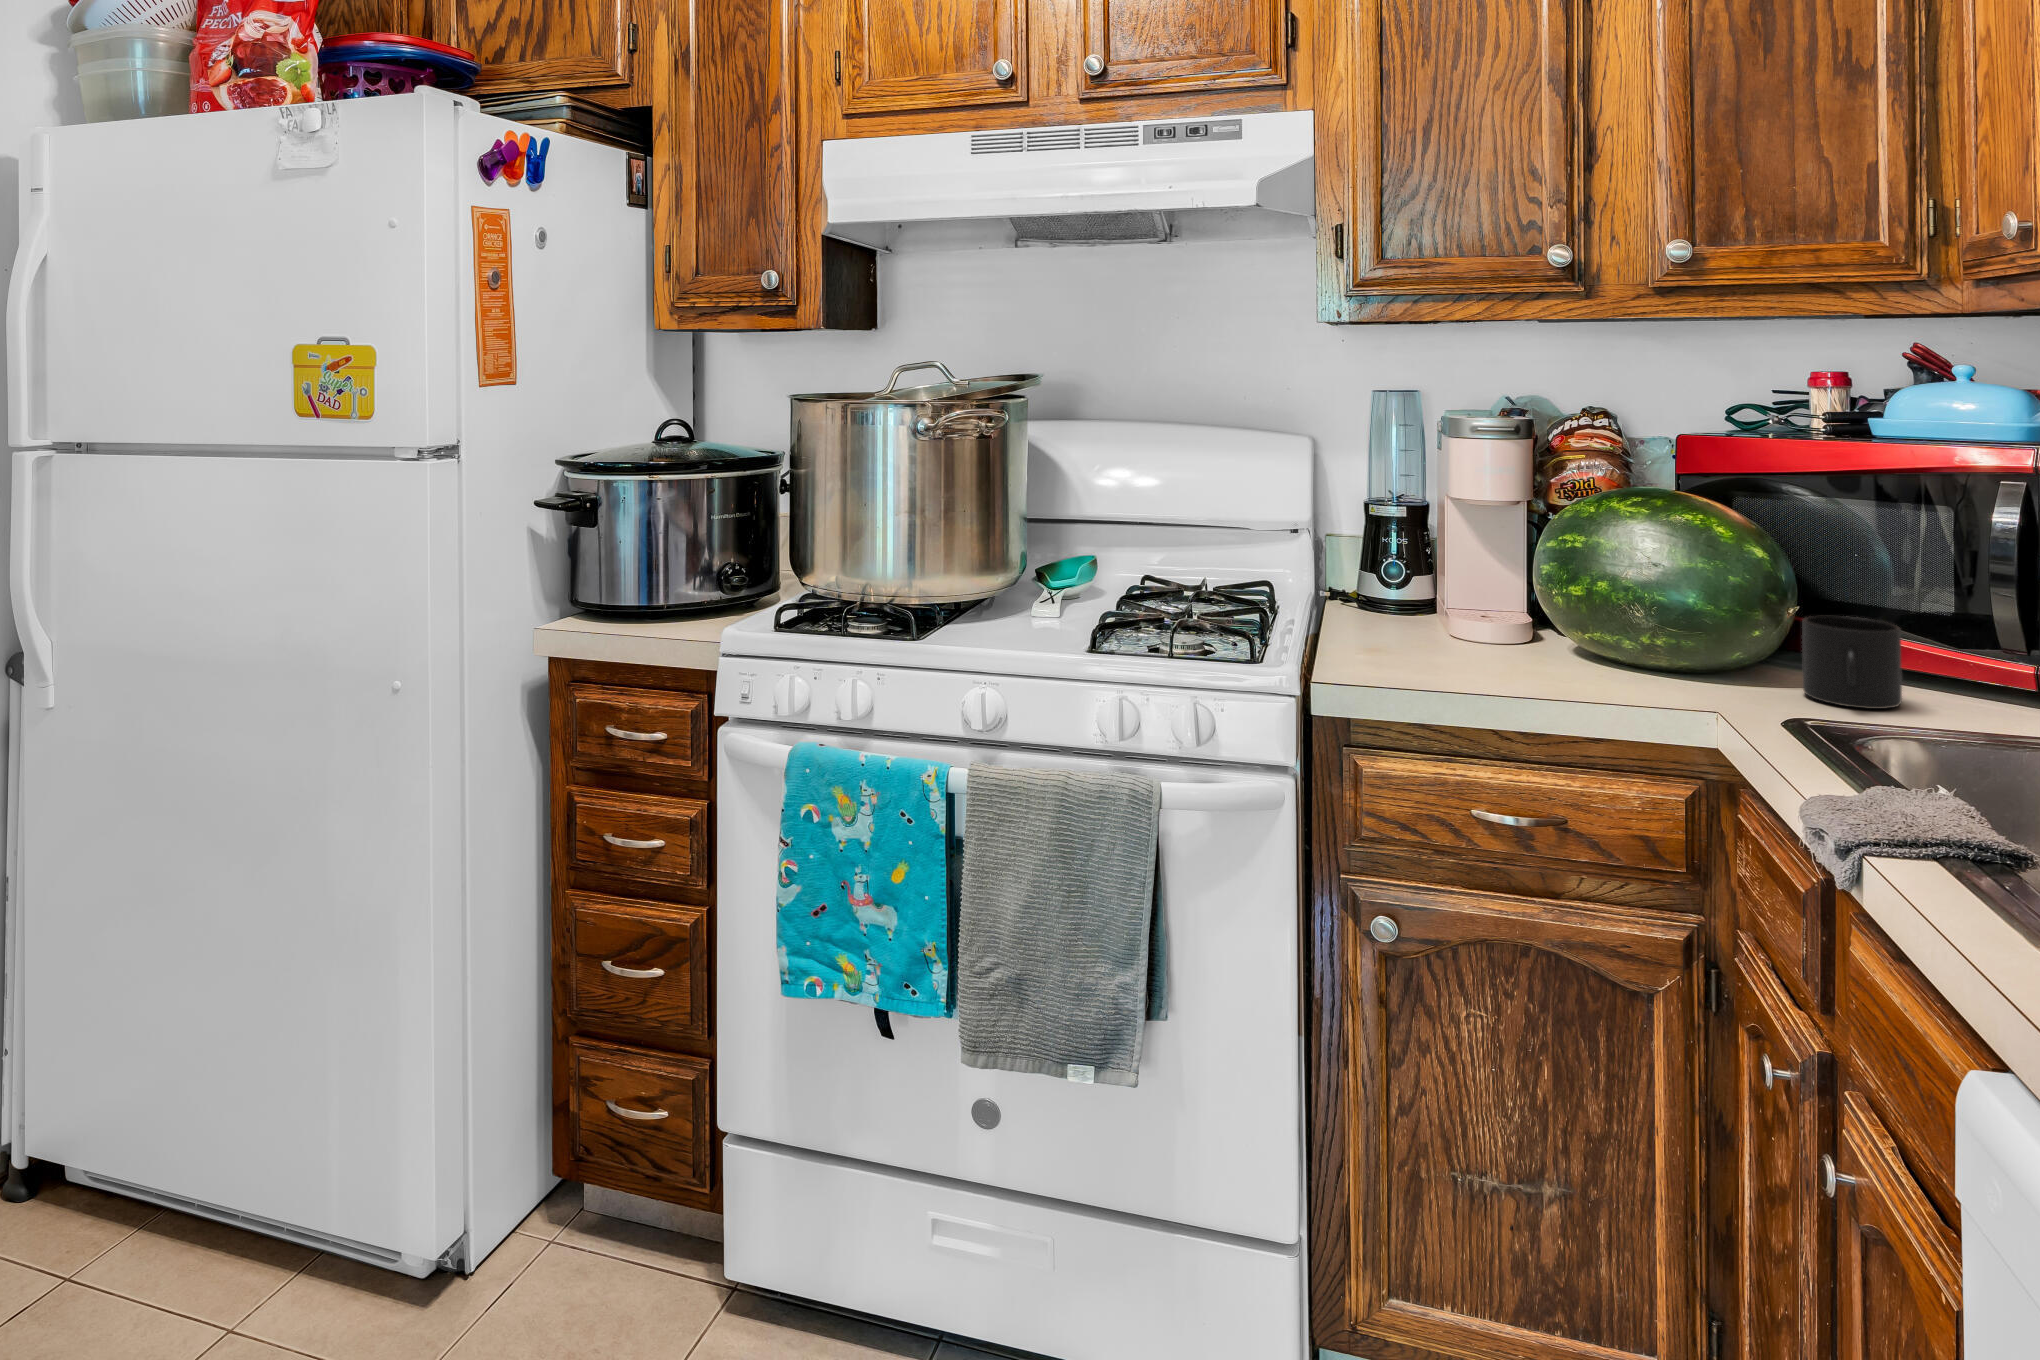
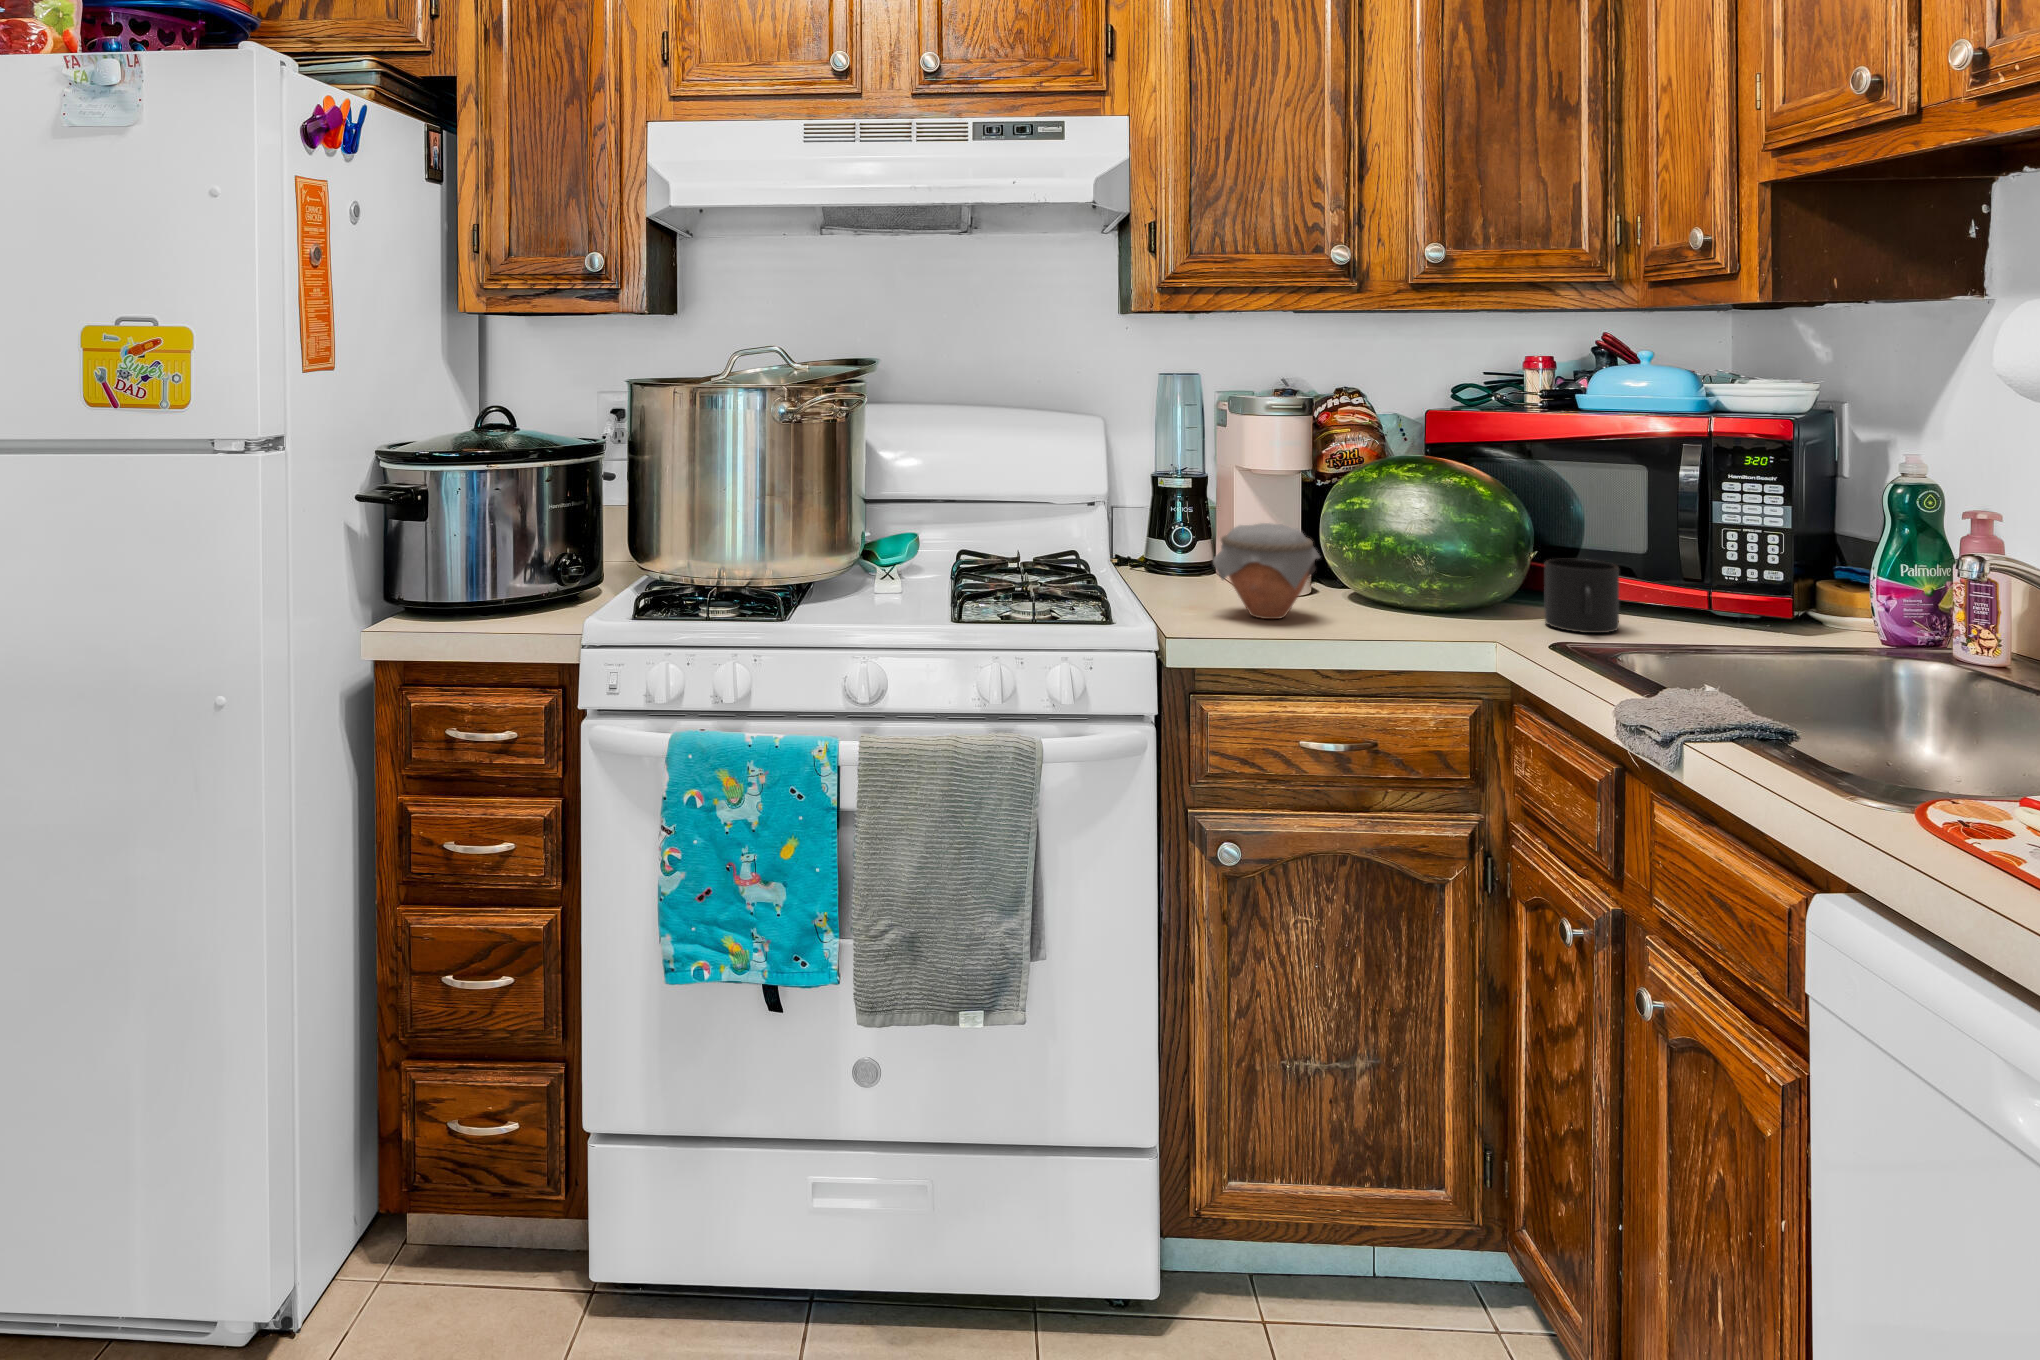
jar: none [1386,559,1514,668] -> present [1213,523,1320,619]

